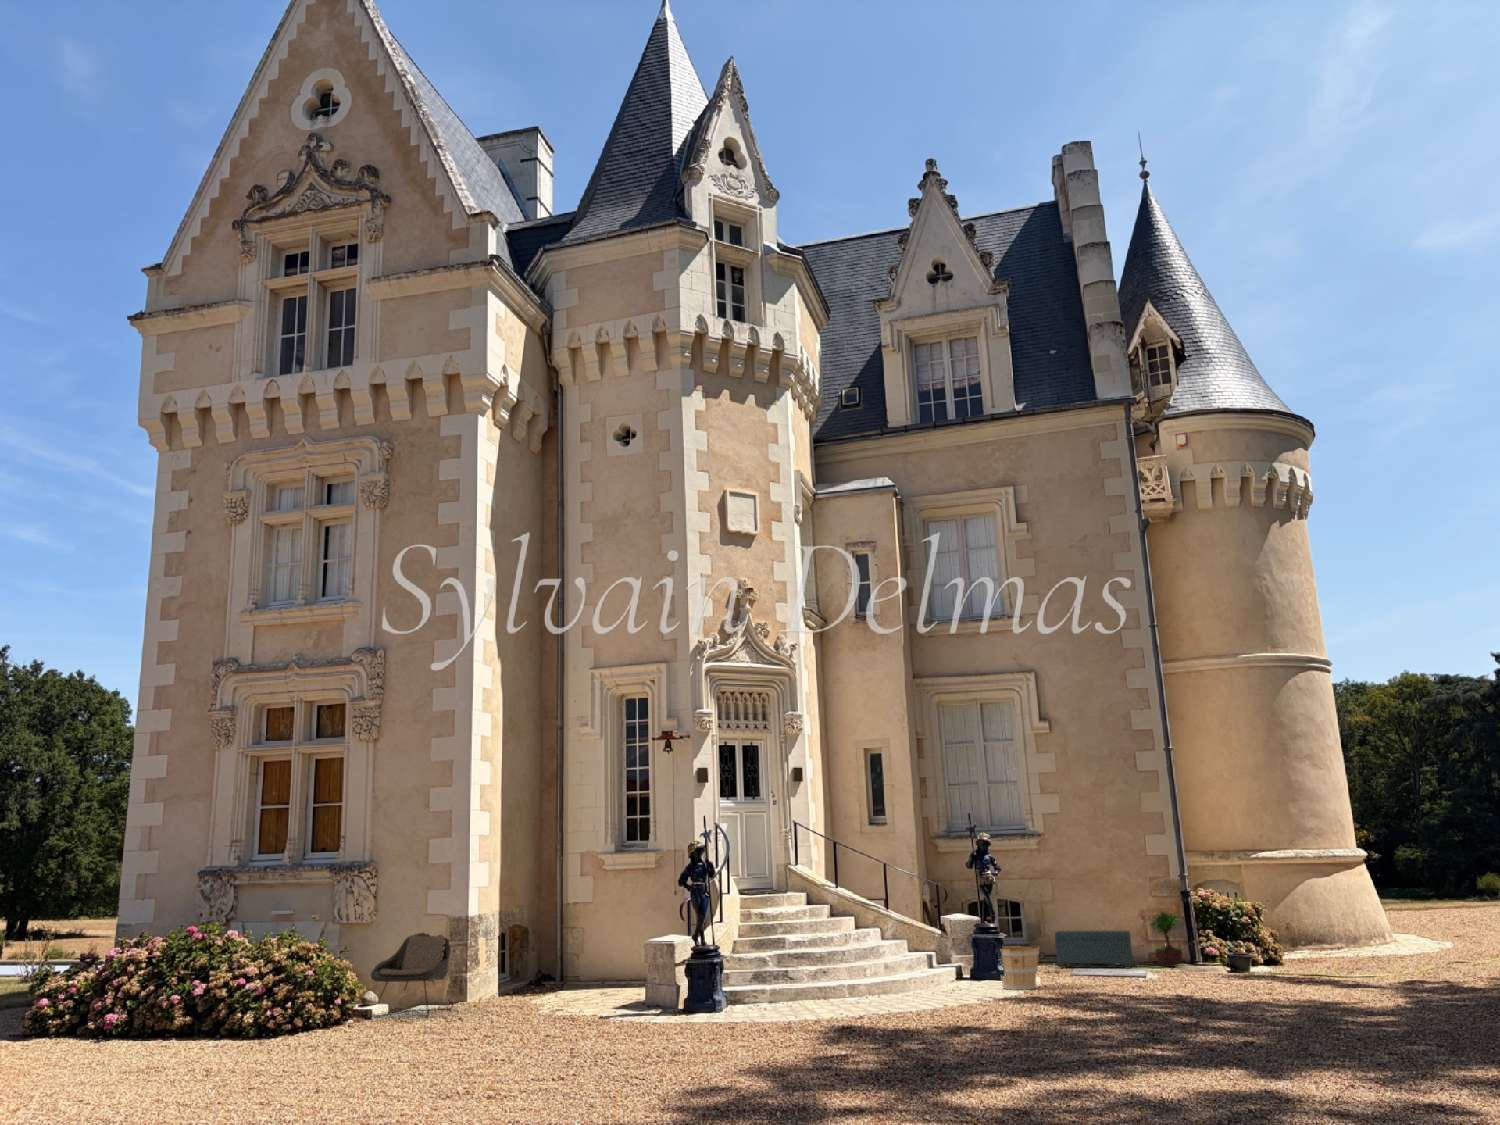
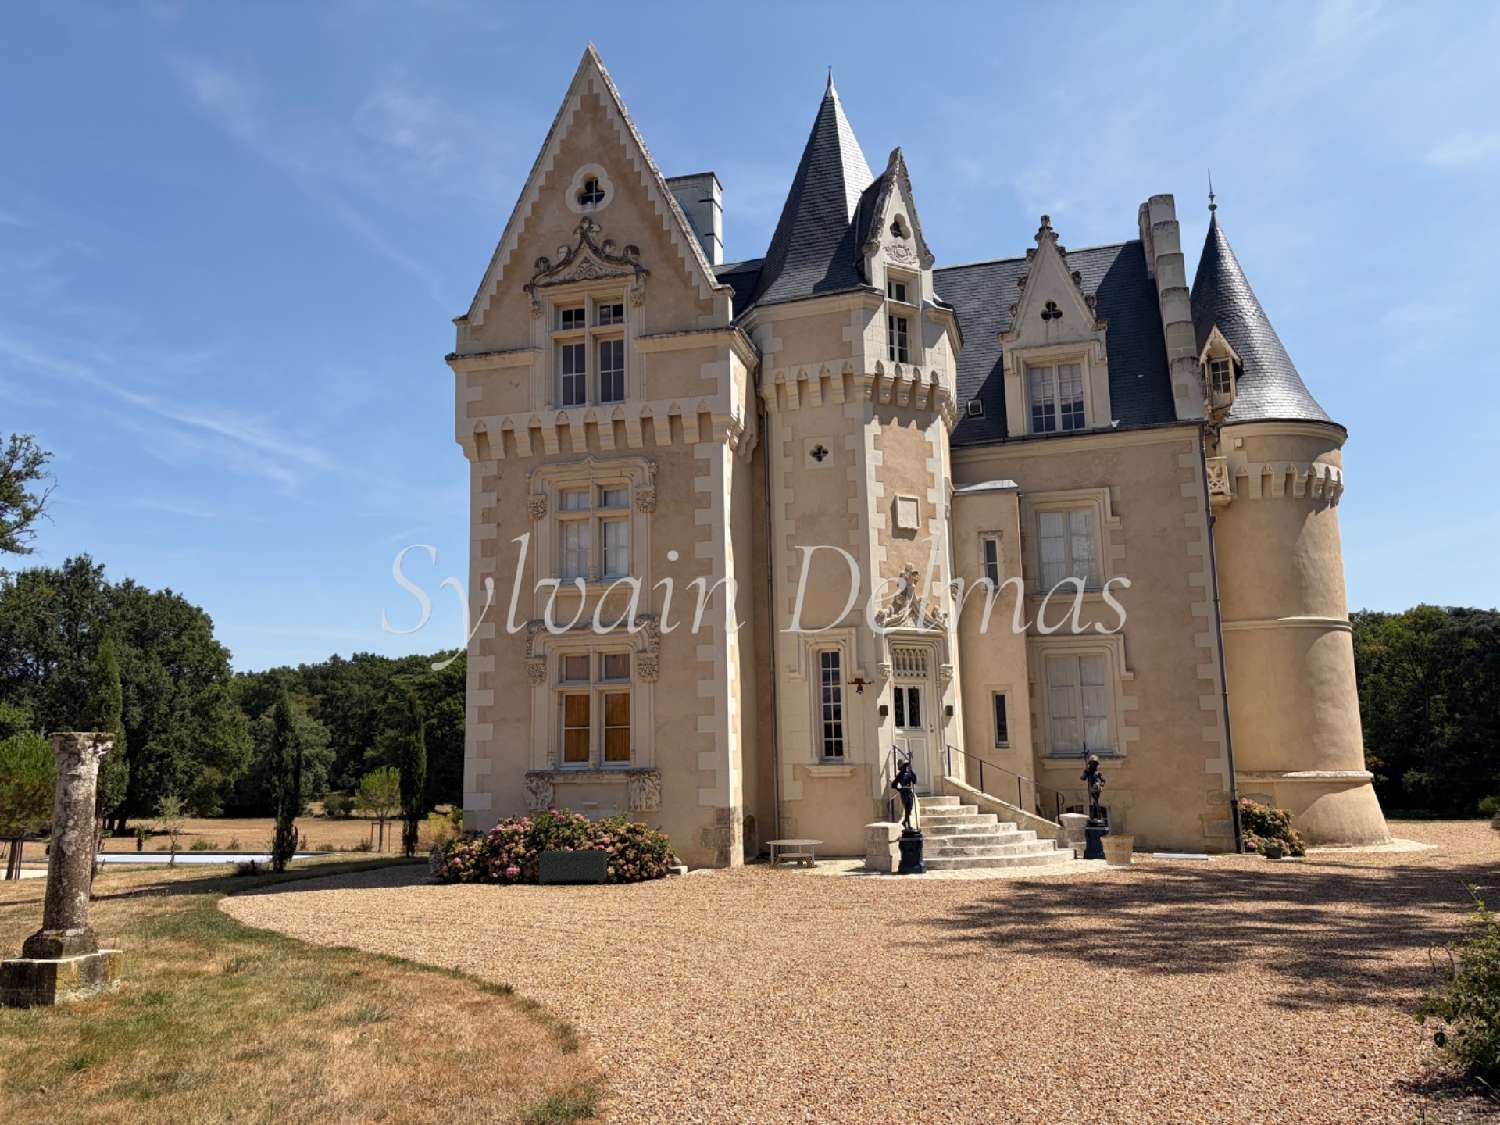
potted tree: present [1150,912,1182,967] -> none [1205,808,1232,853]
bench: present [1055,930,1133,969] -> present [539,850,607,885]
lounge chair: present [371,932,453,1018] -> none [673,819,725,876]
round table: none [526,959,609,1001] -> present [766,840,824,868]

